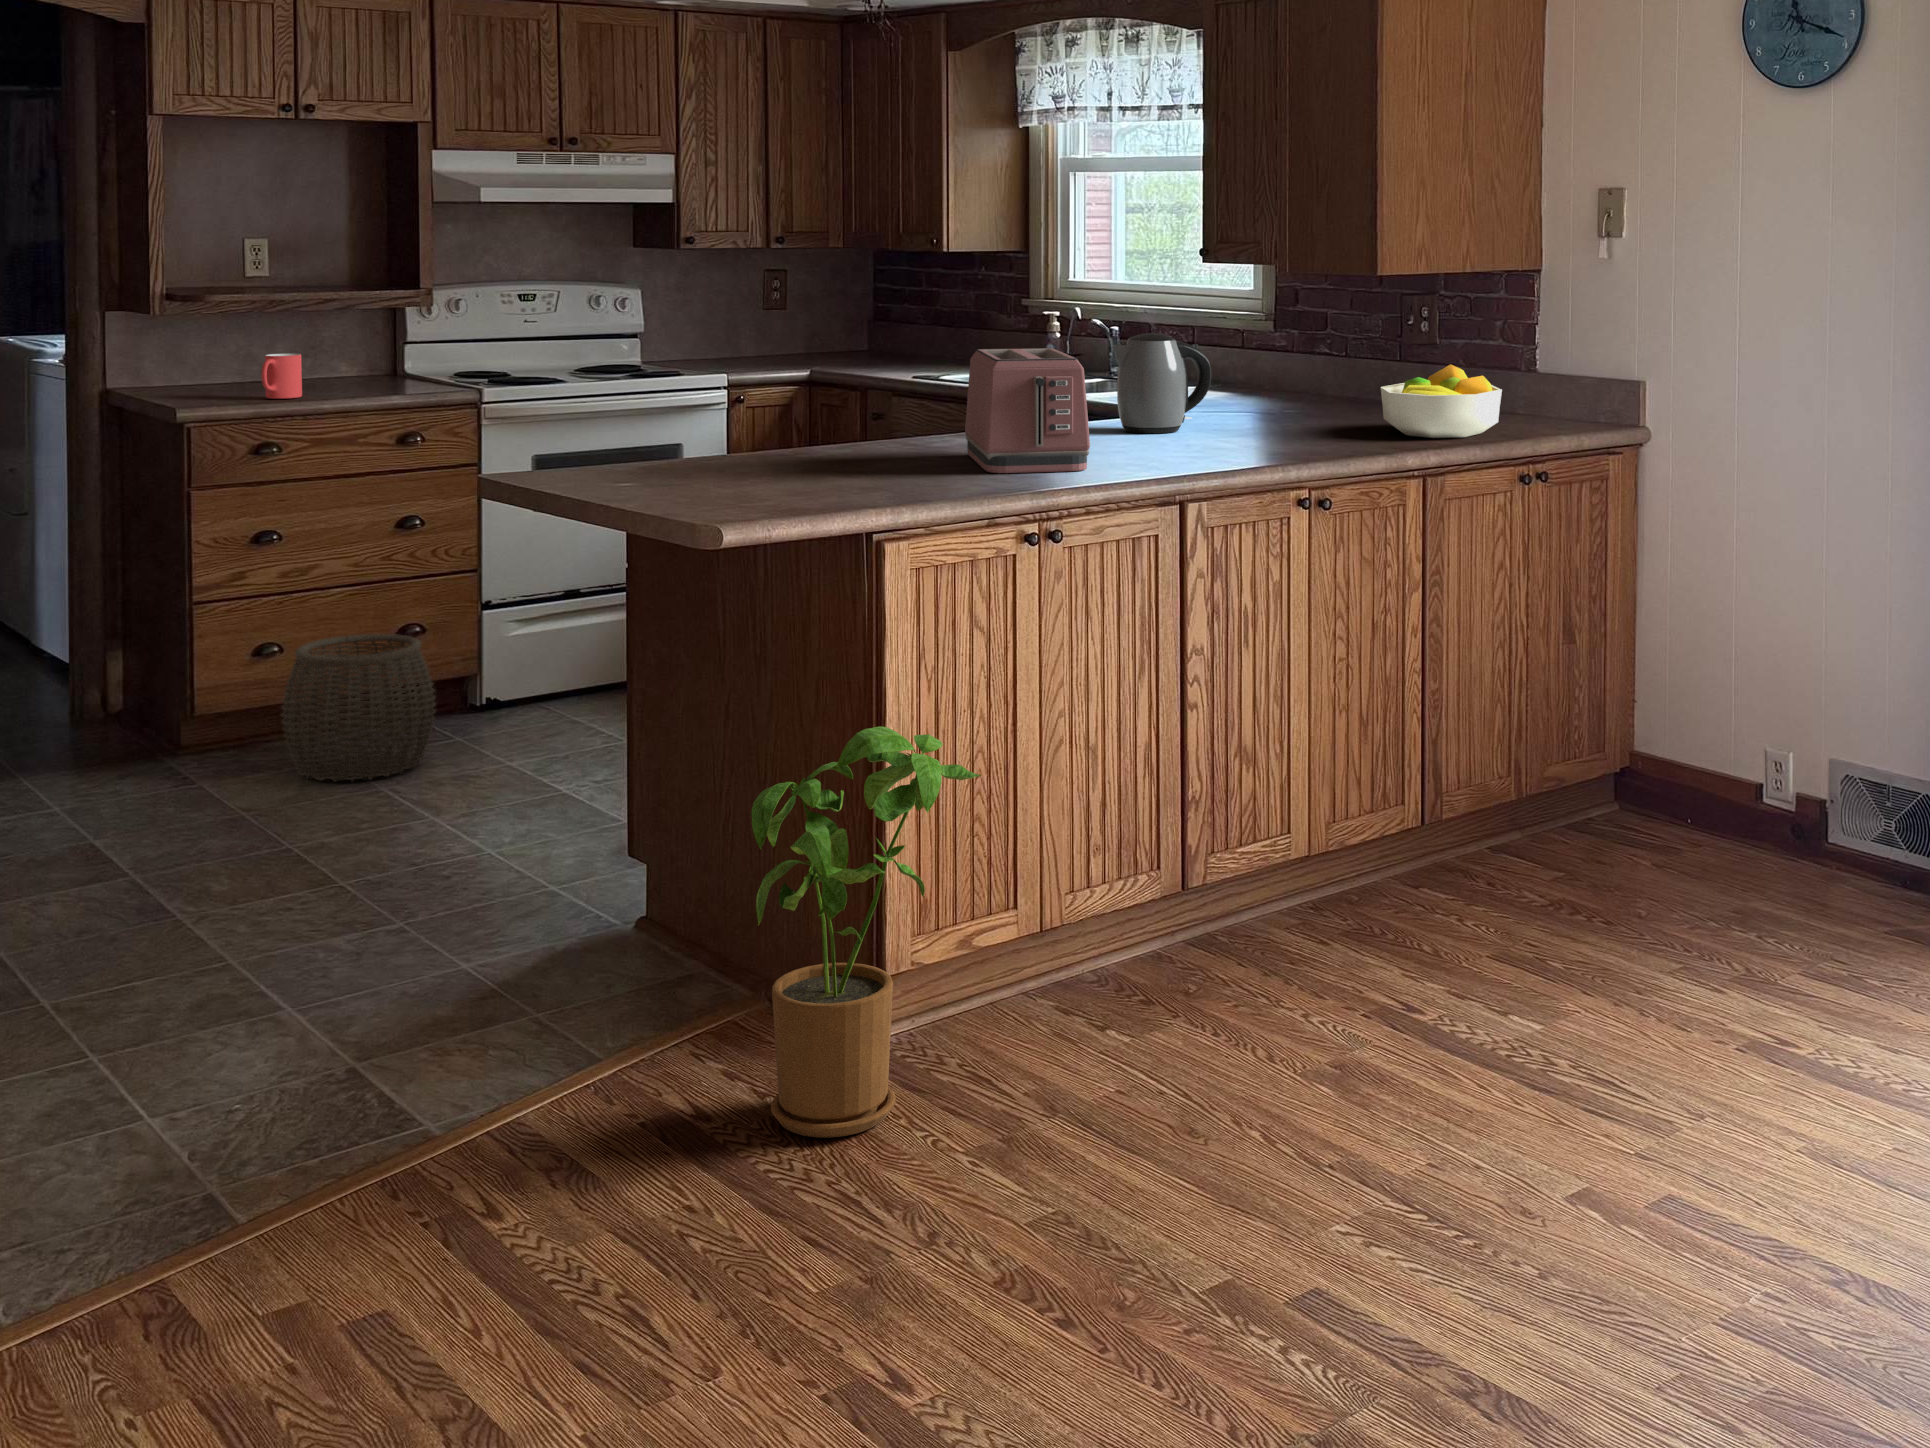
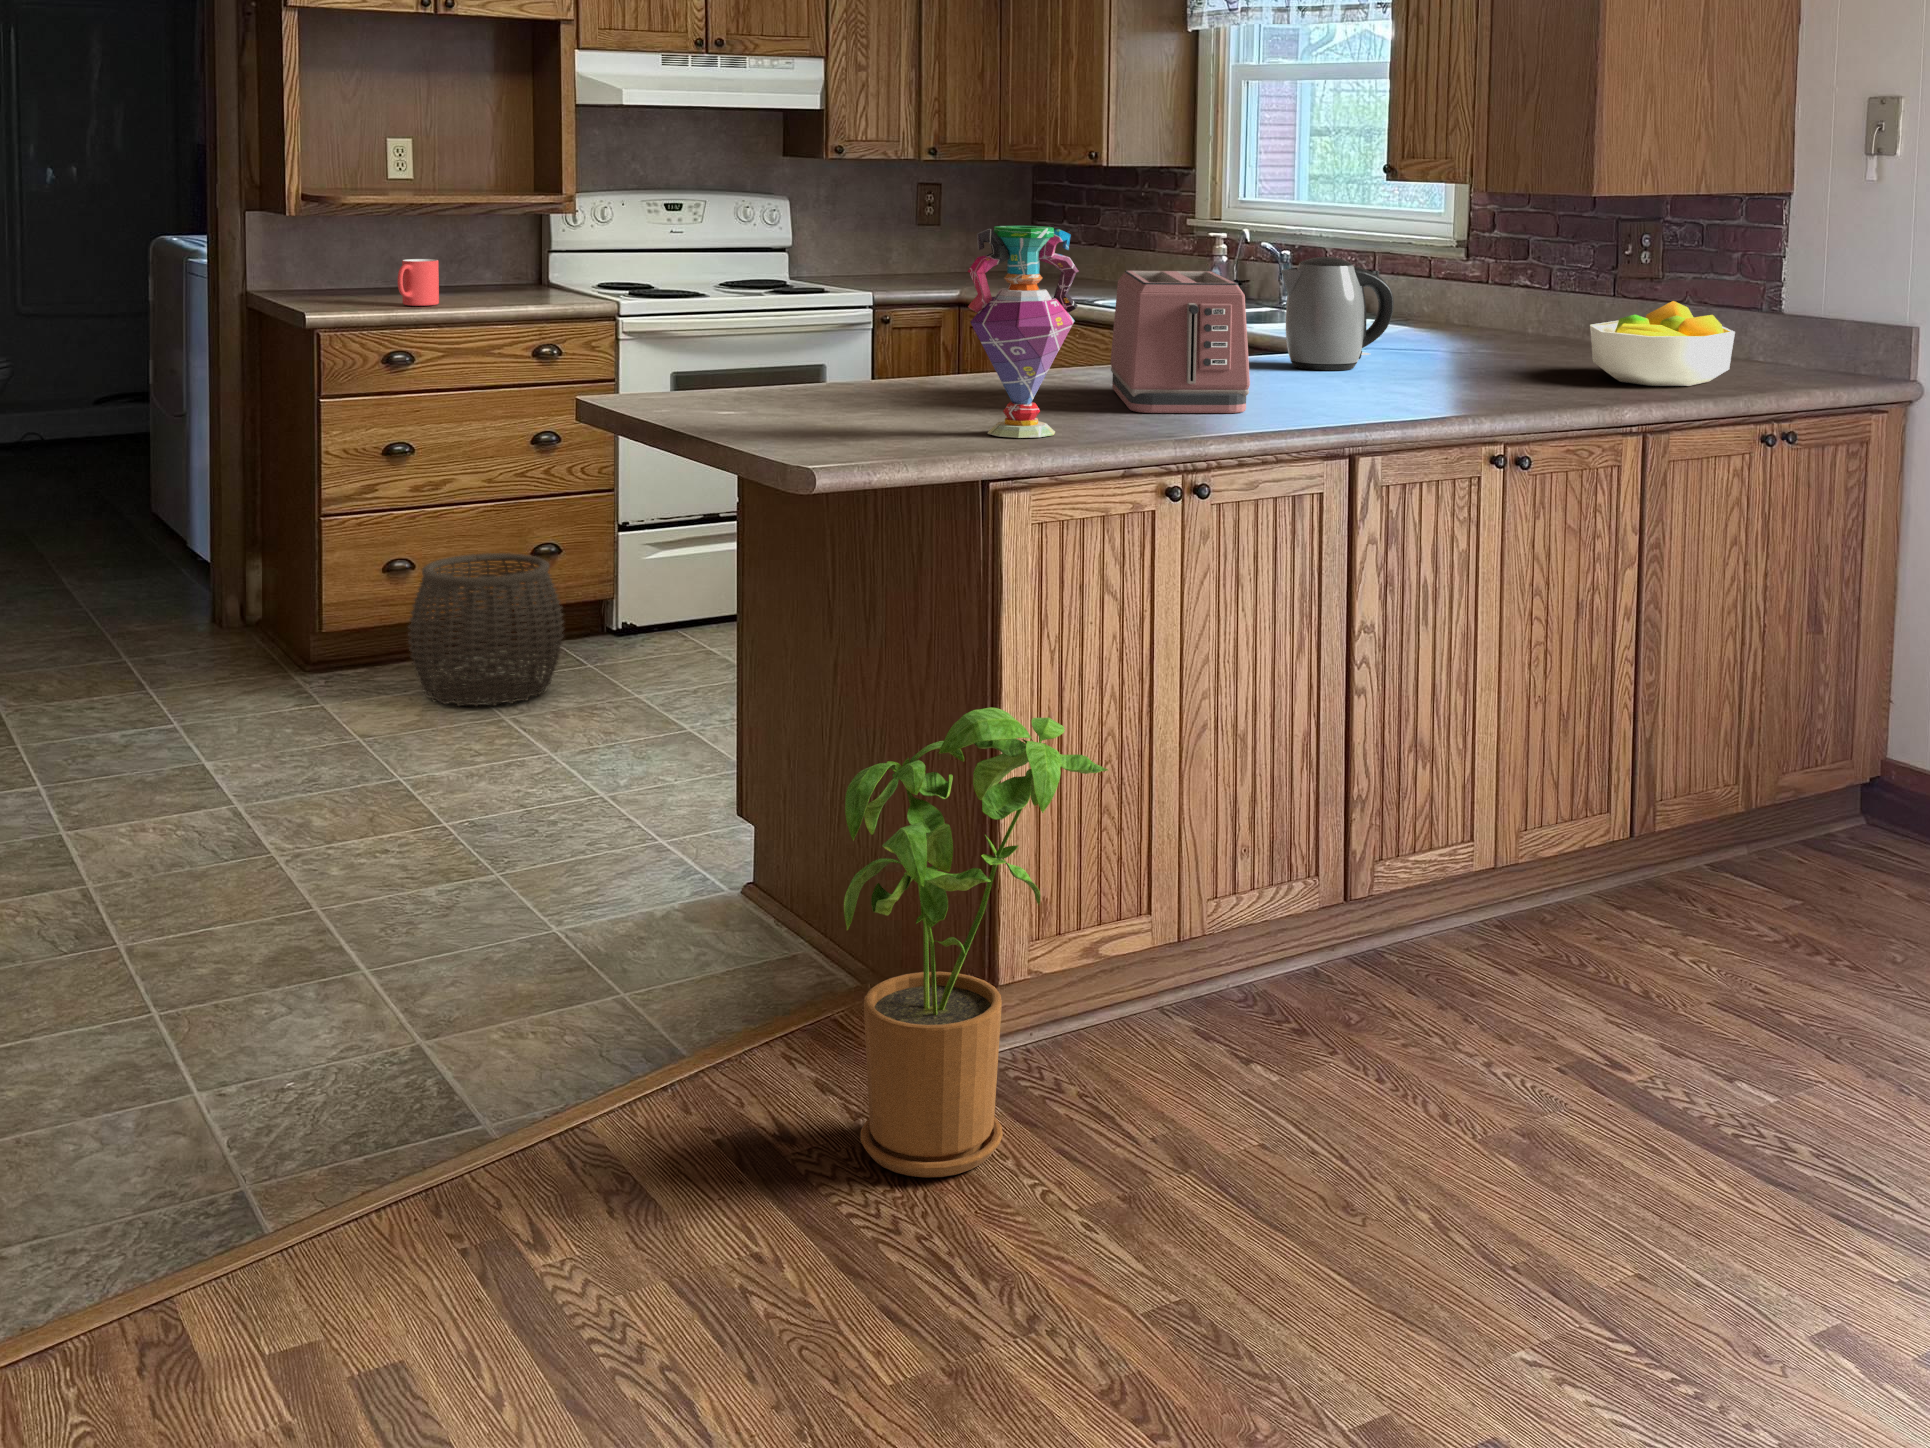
vase: none [845,313,942,497] -> present [967,226,1079,438]

